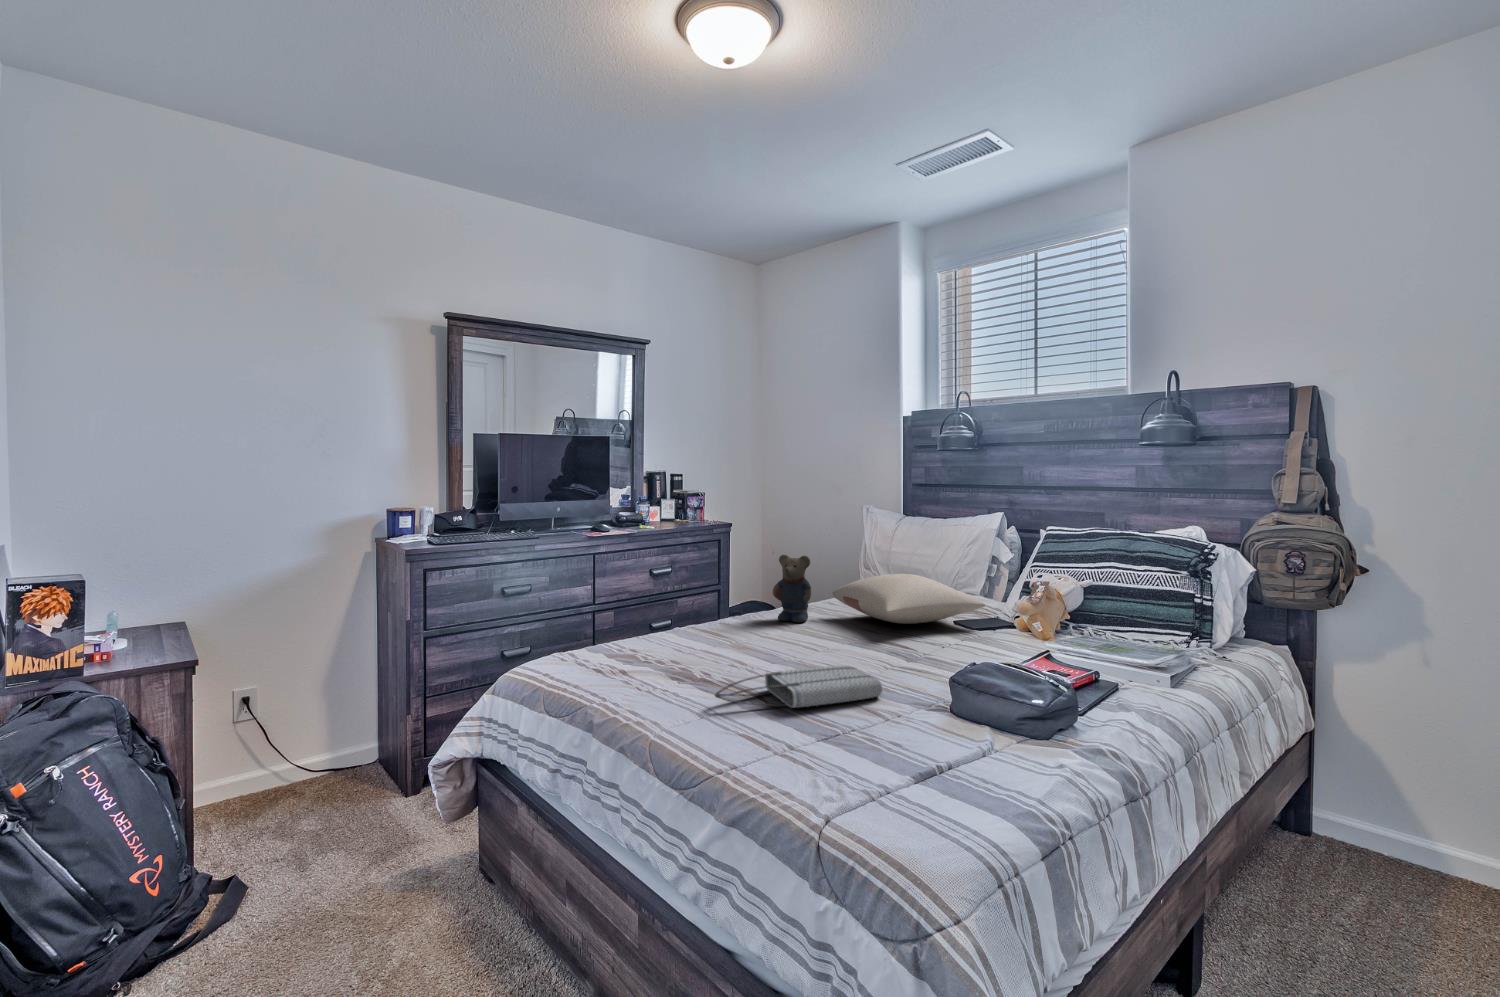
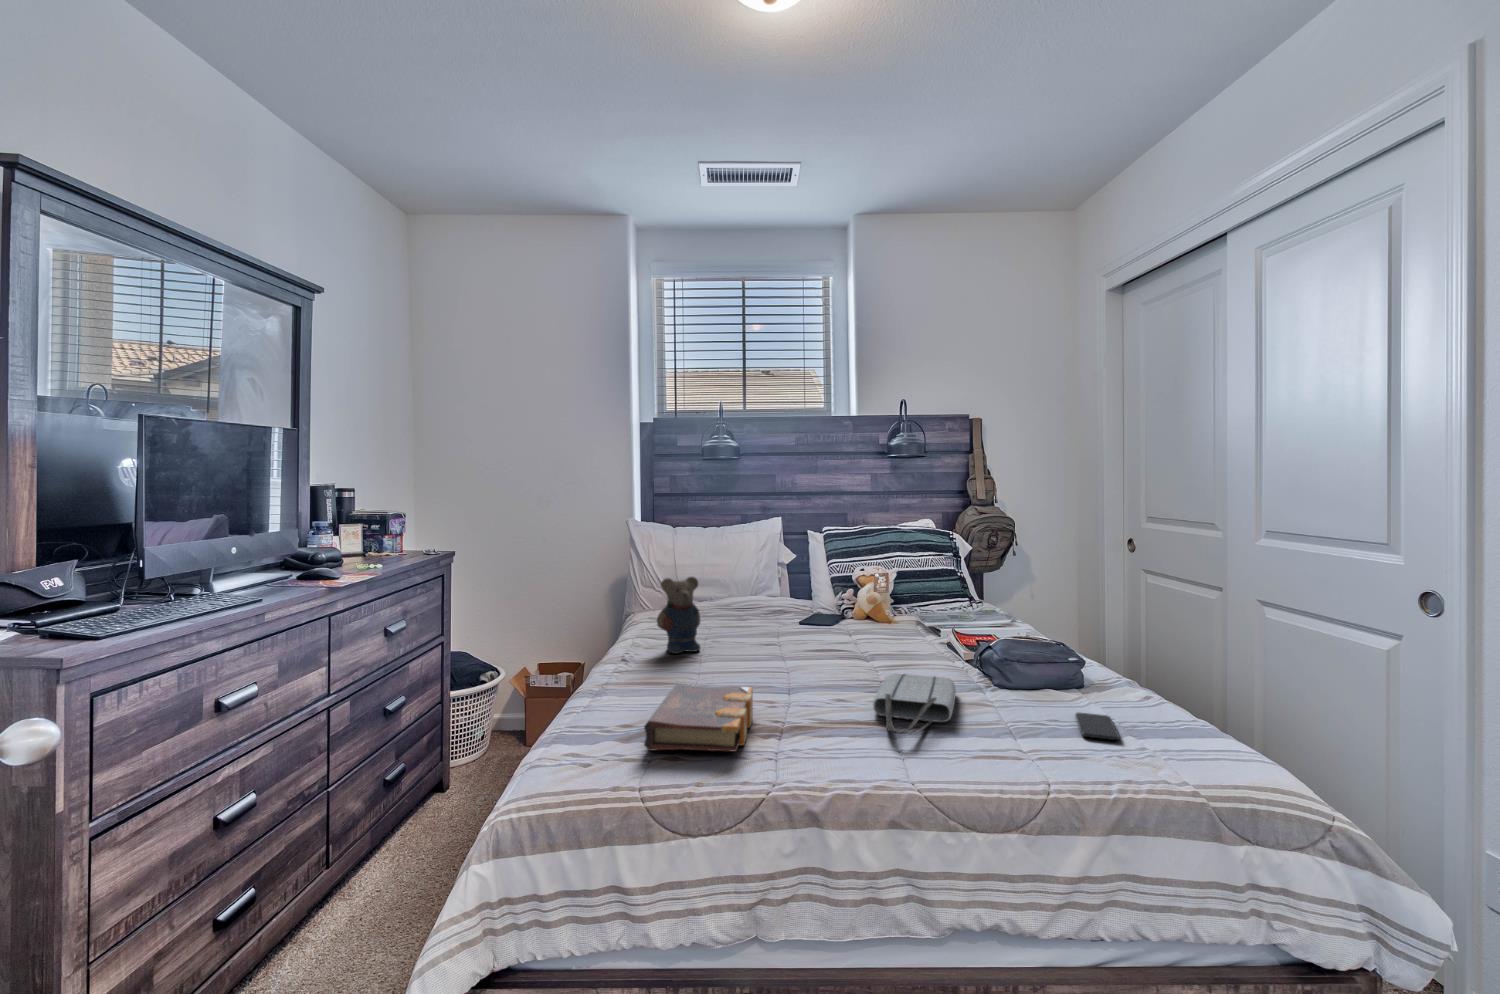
pillow: present [832,574,985,624] -> none [703,584,836,632]
book: none [595,629,708,675] -> present [644,683,753,752]
smartphone: none [864,745,952,773] -> present [1076,713,1119,740]

